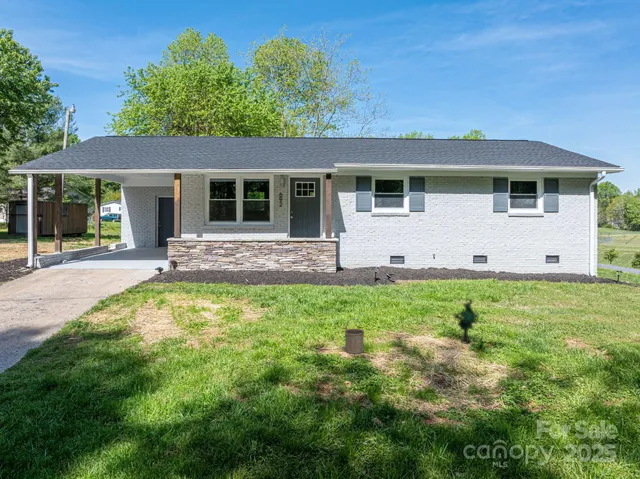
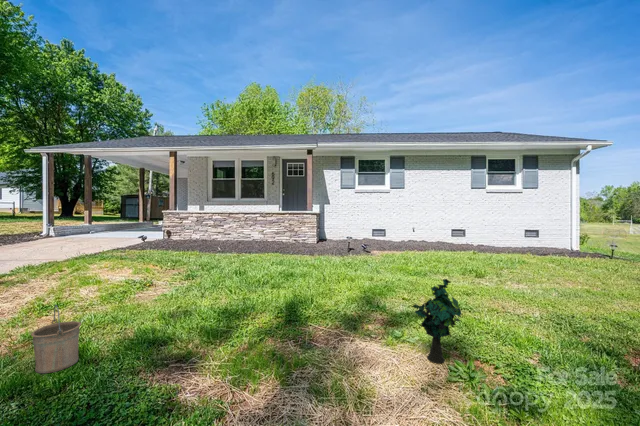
bucket: present [344,321,364,354] -> present [31,305,81,373]

